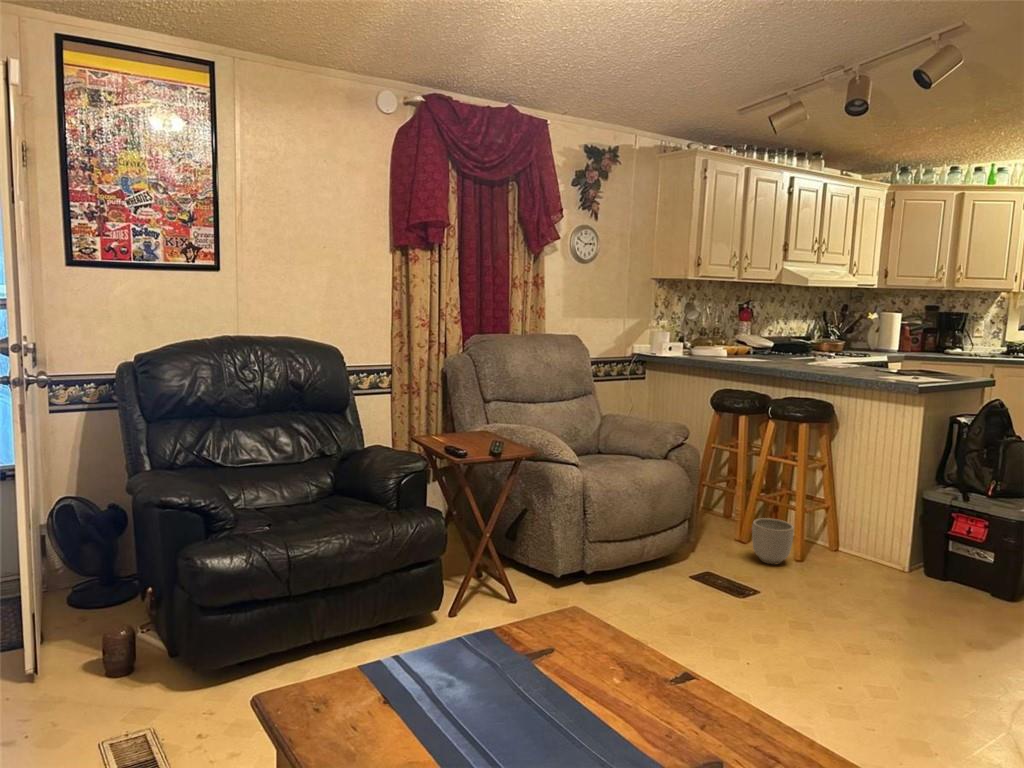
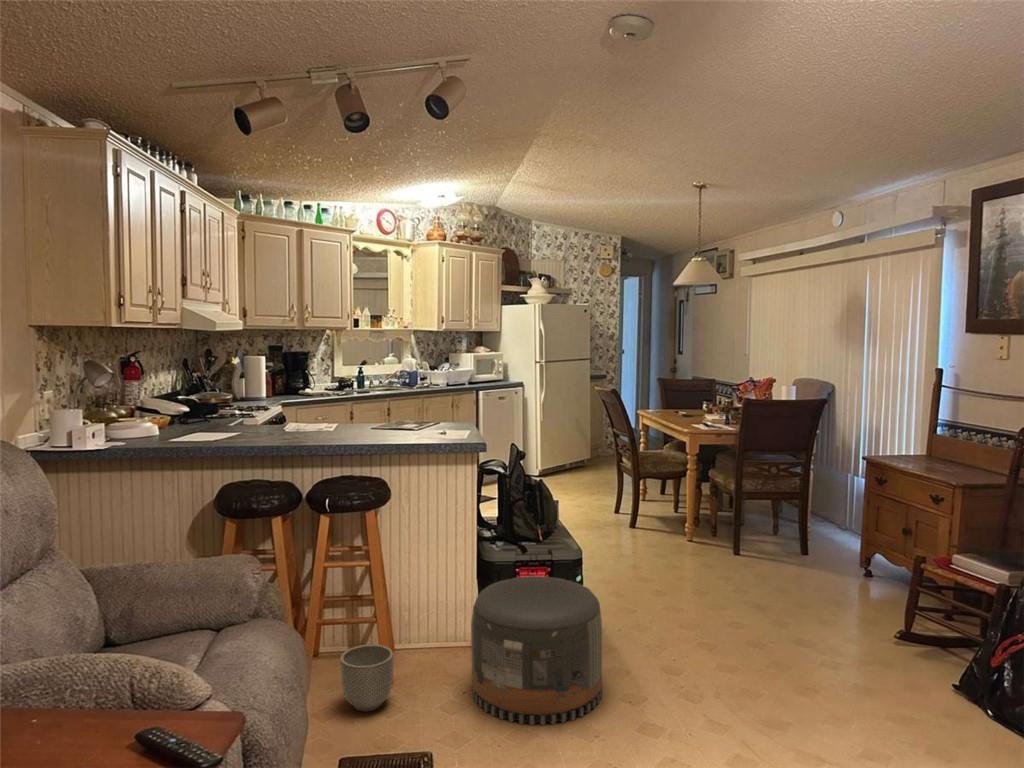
pouf: none [838,508,977,636] -> present [471,576,602,725]

